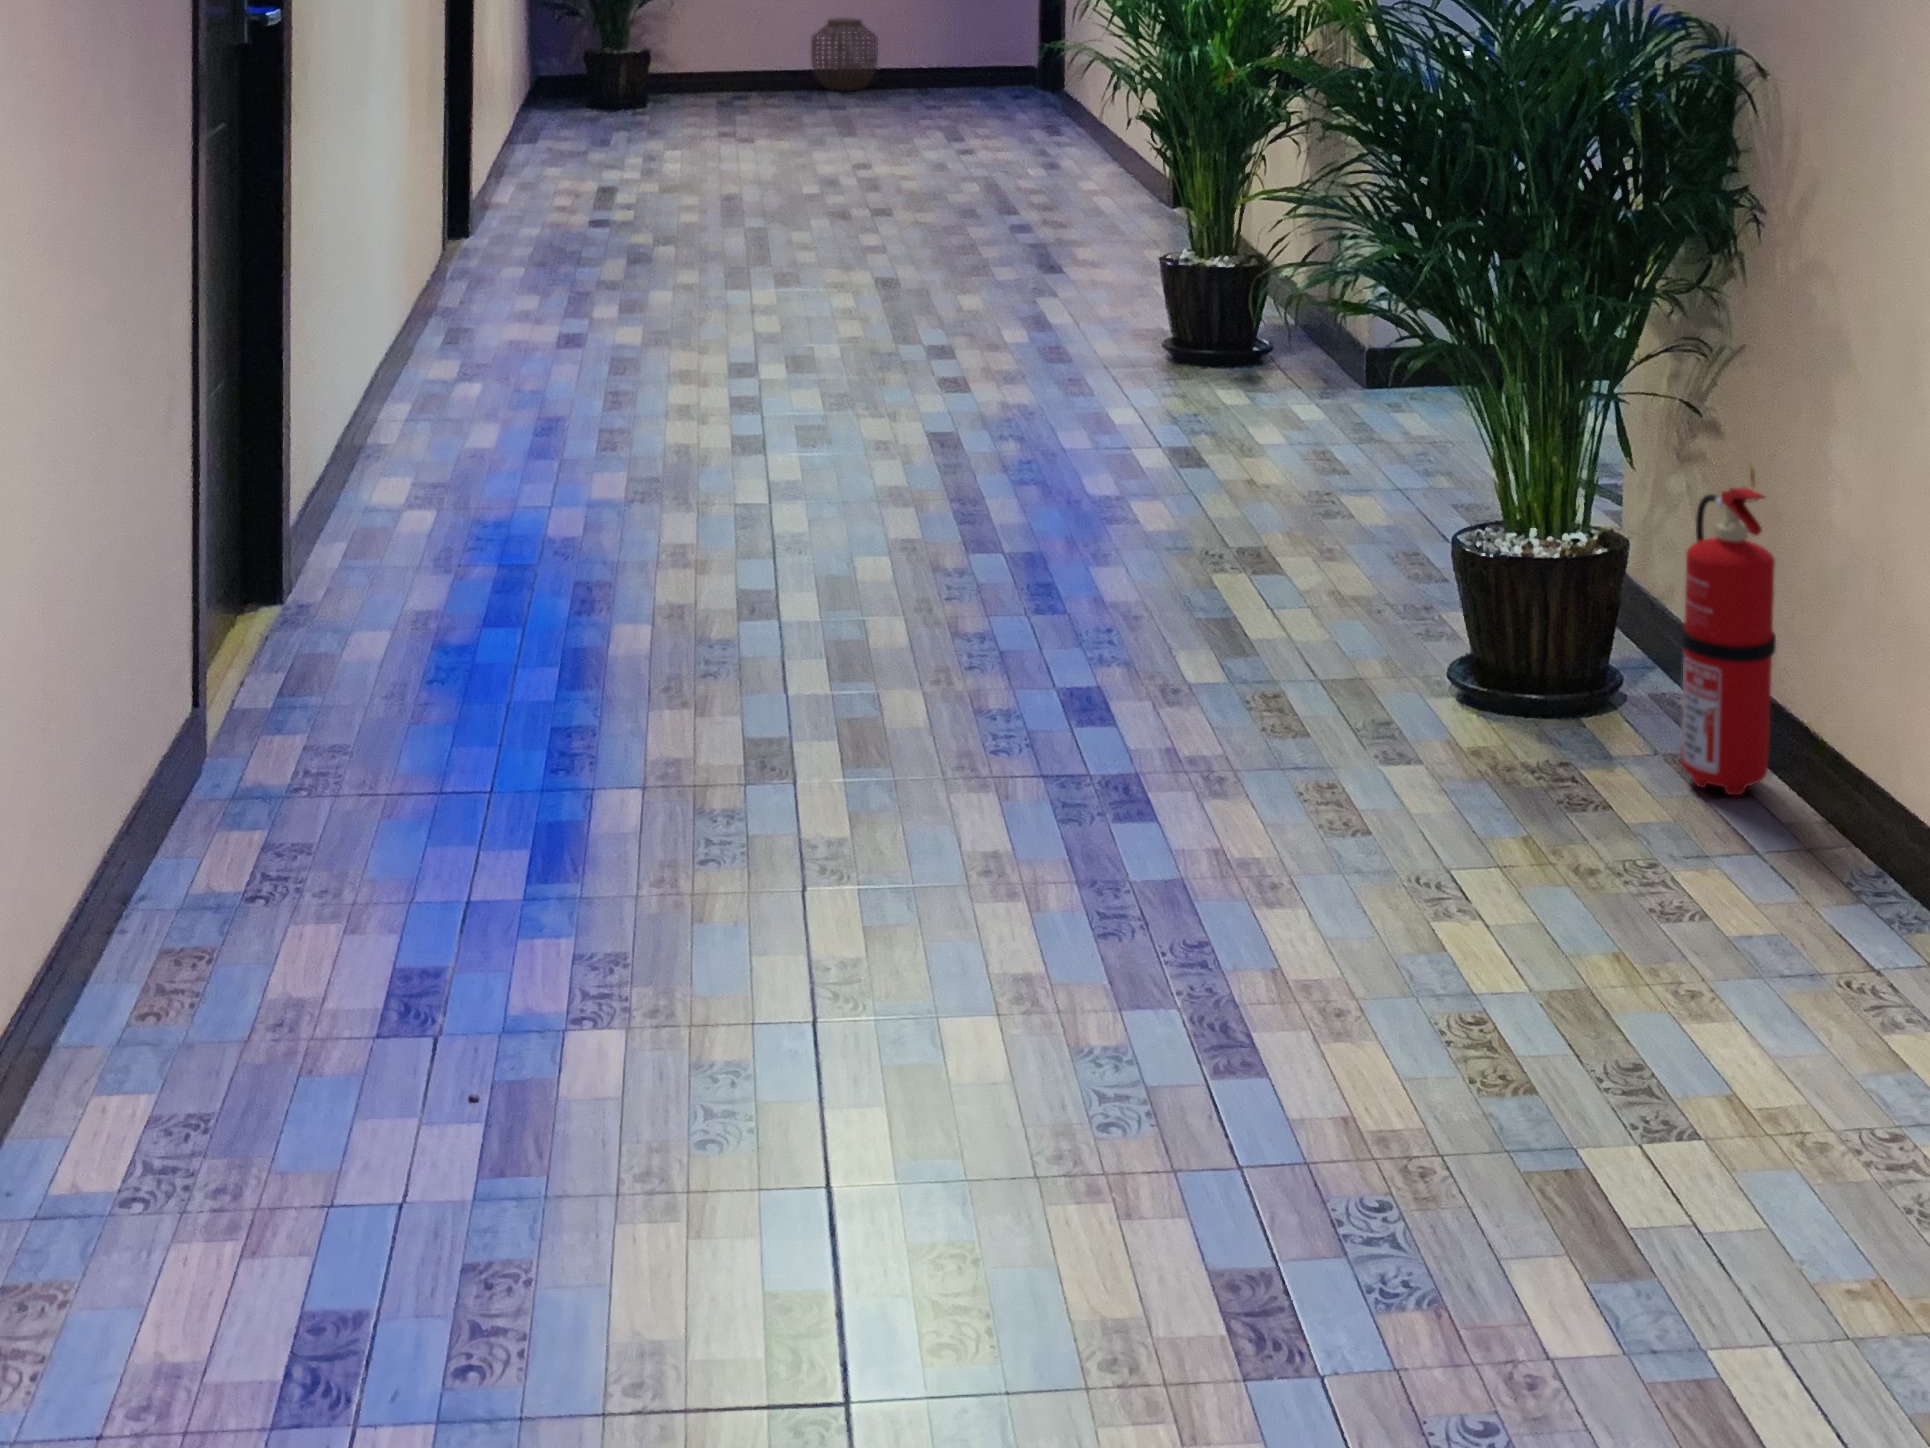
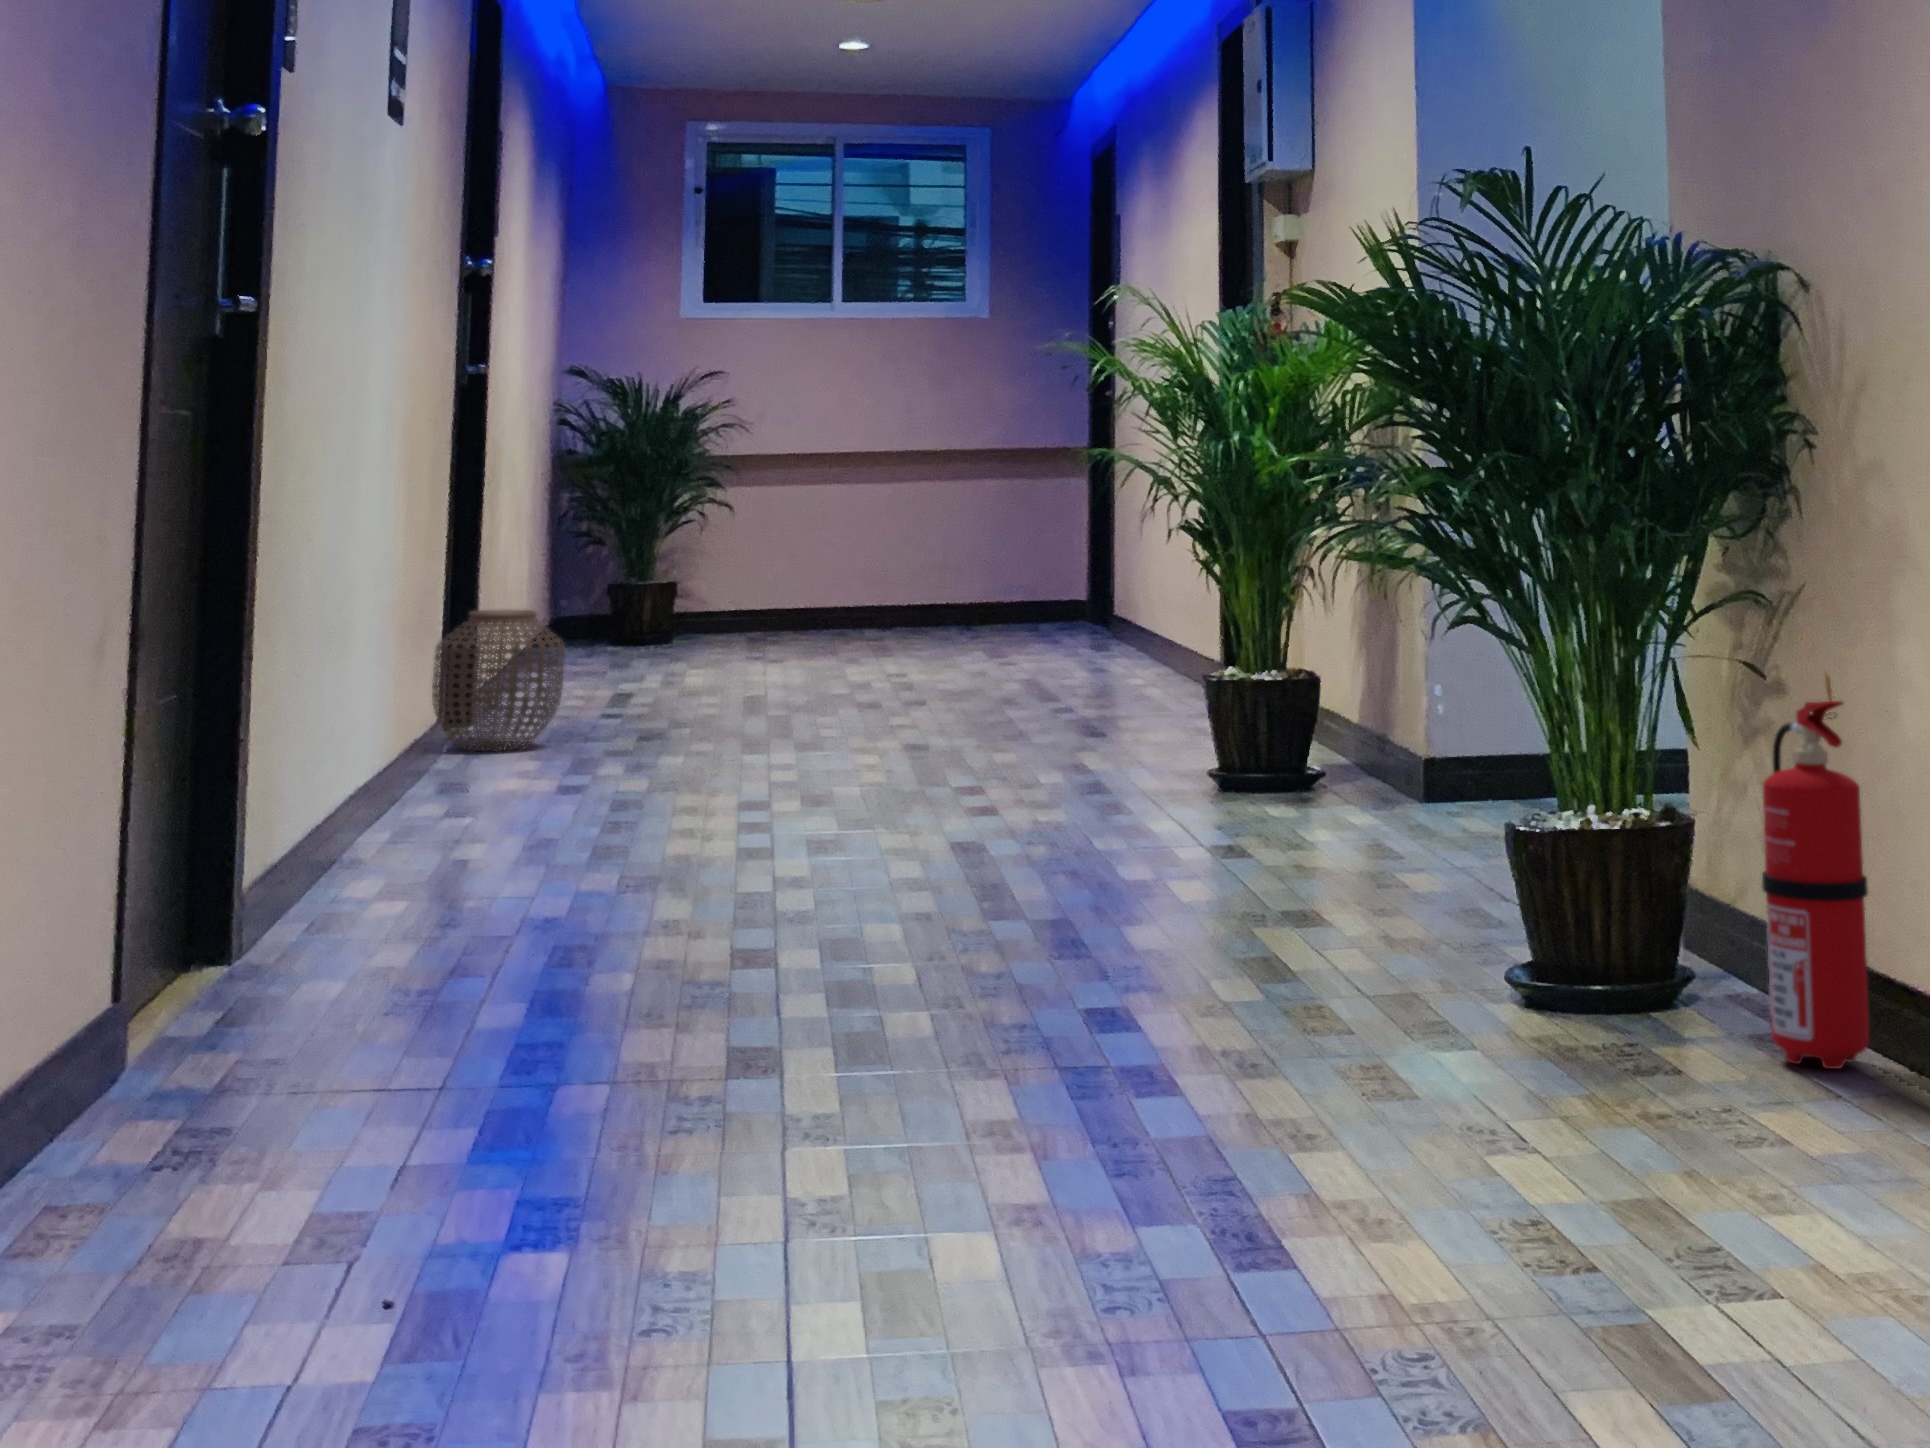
woven basket: present [811,18,878,90] -> present [432,610,565,750]

